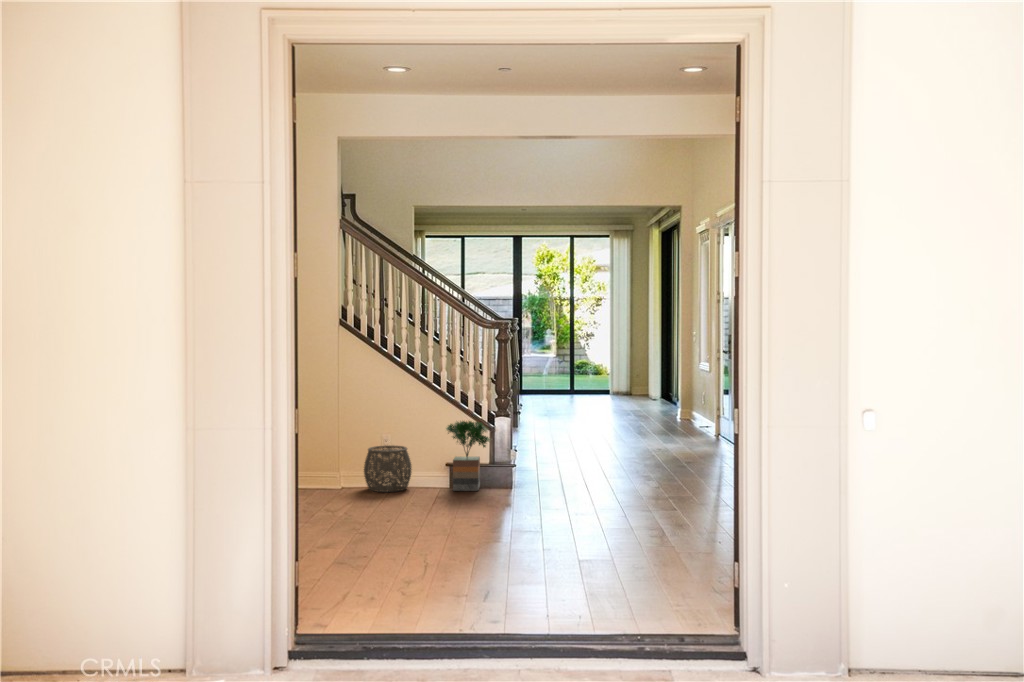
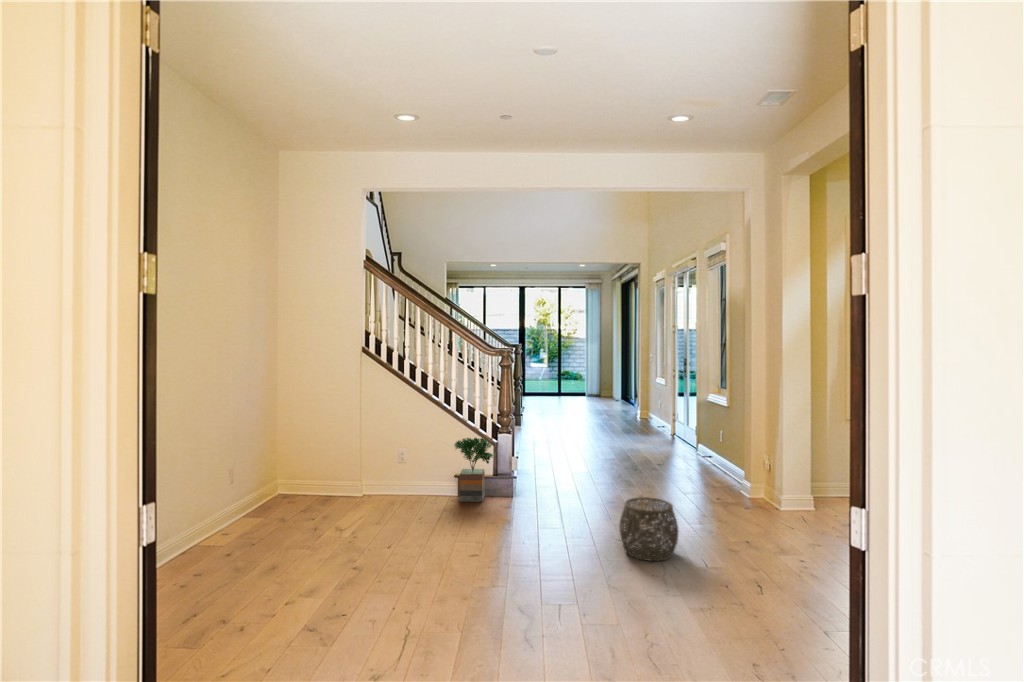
woven basket: present [364,445,412,492] -> present [619,497,678,561]

